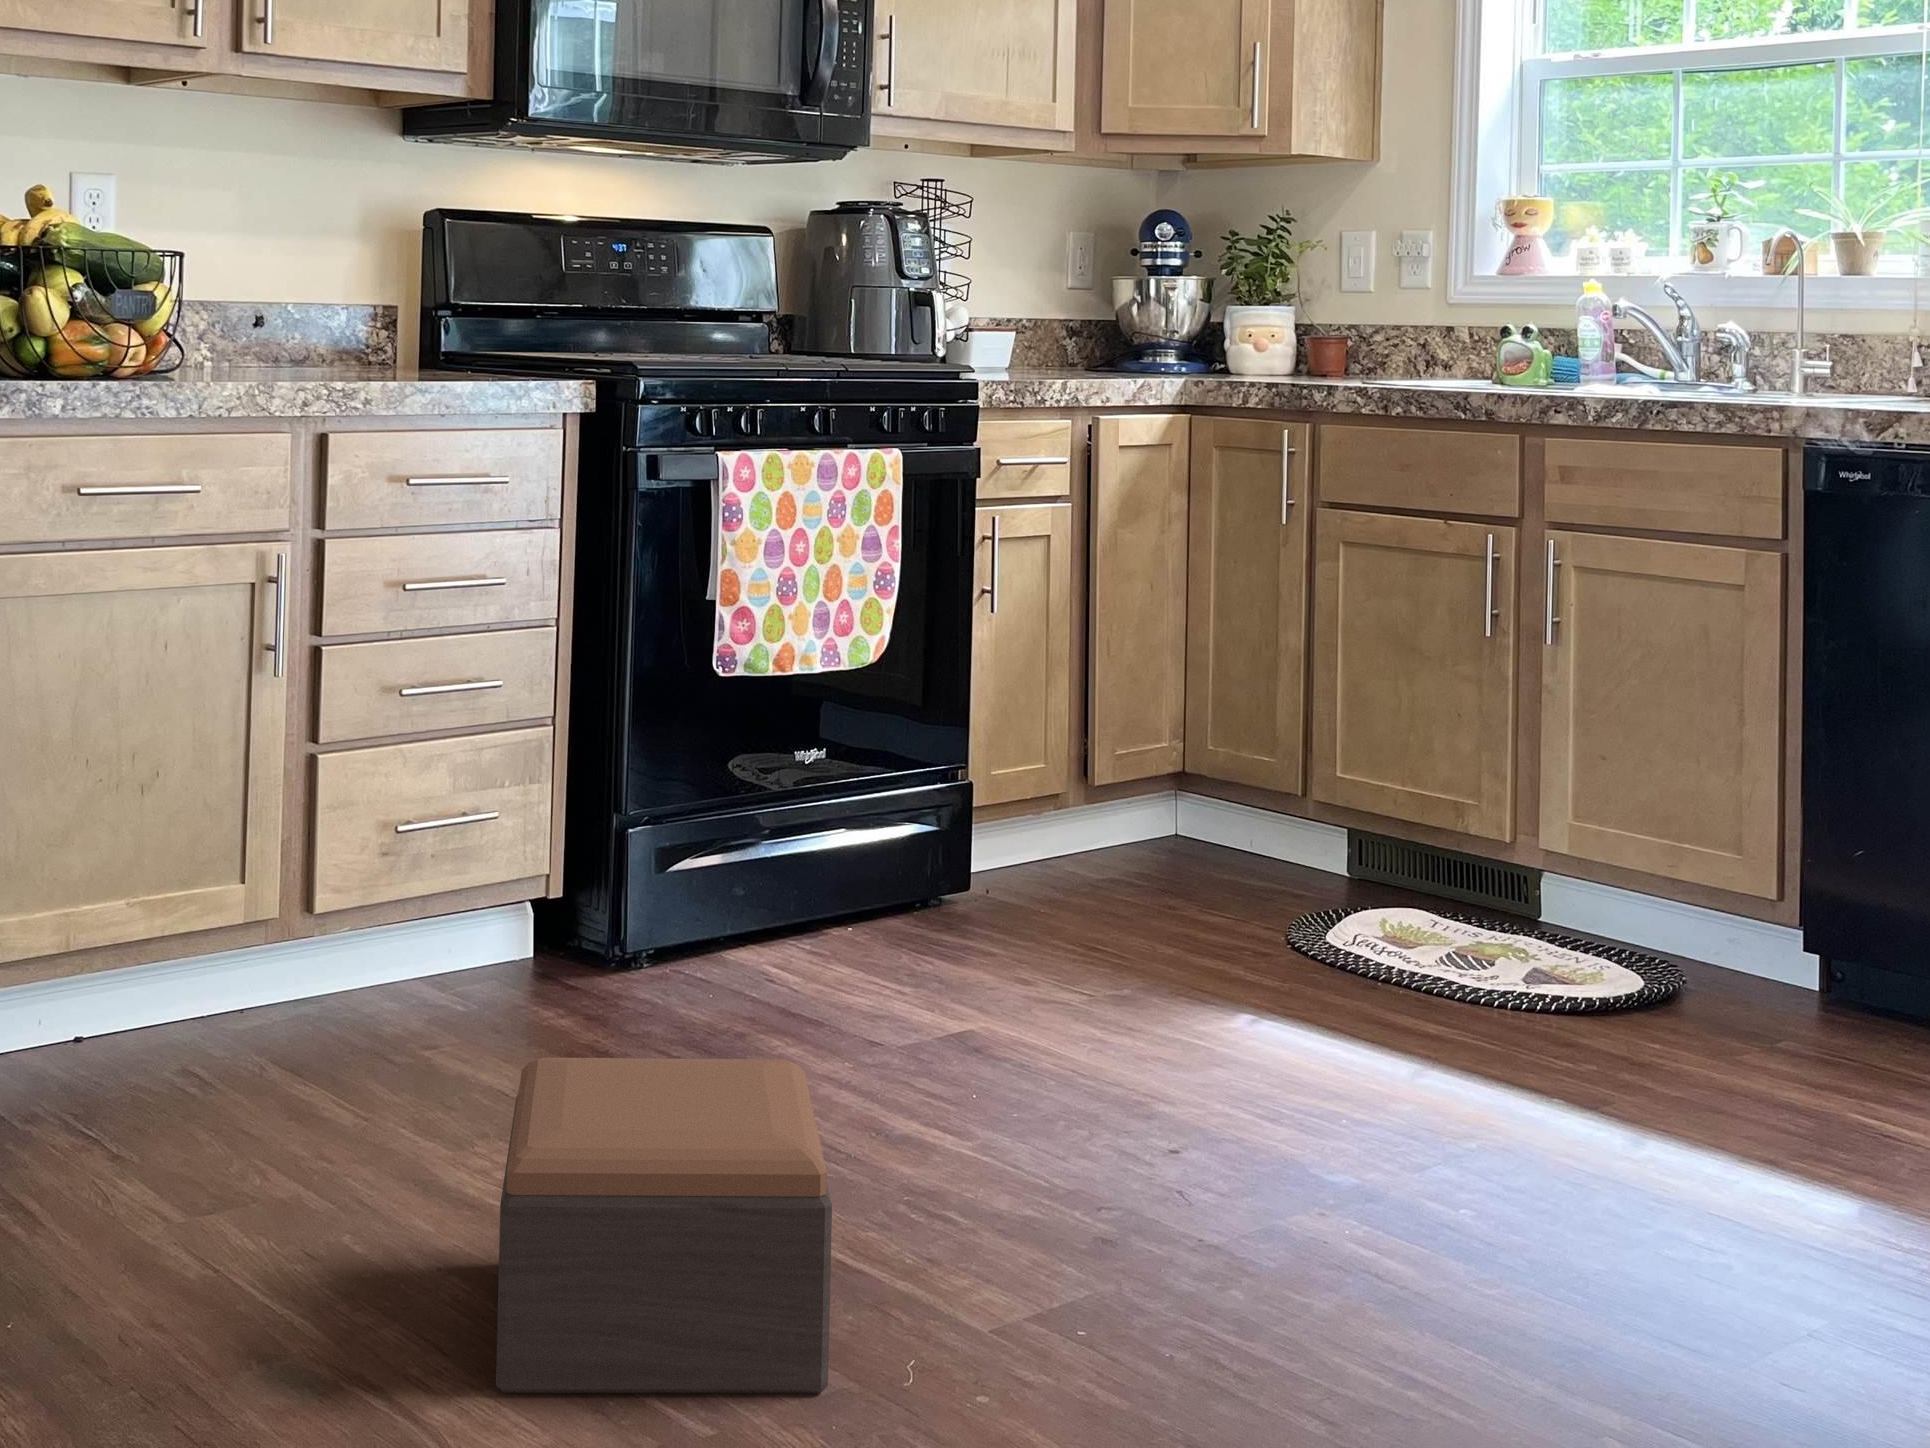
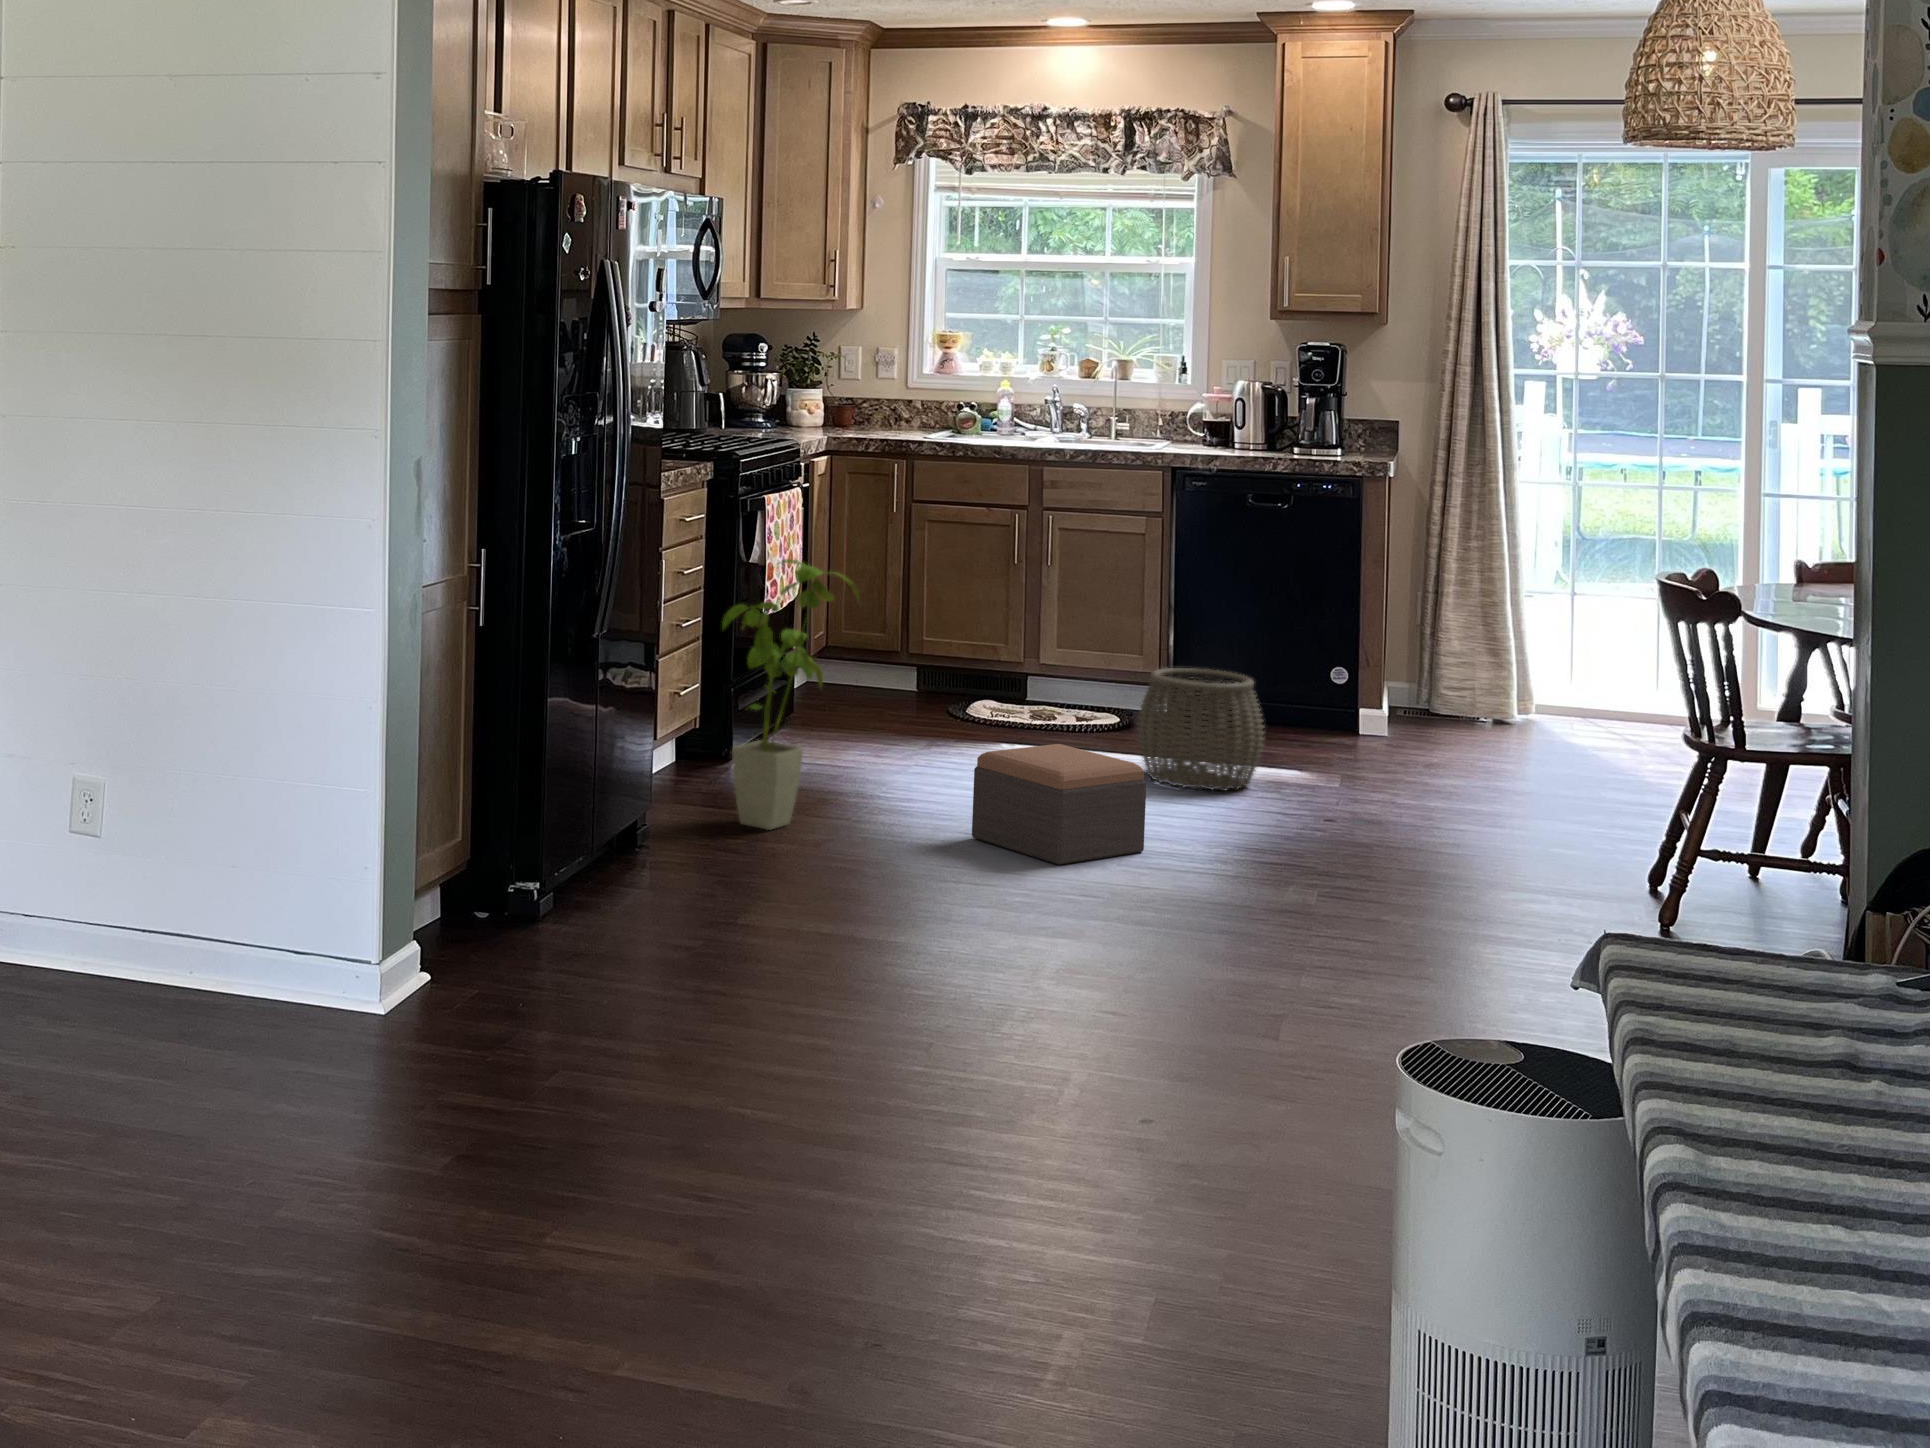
house plant: none [86,572,388,1160] -> present [722,559,860,830]
woven basket: none [1327,894,1649,1232] -> present [1137,668,1264,790]

